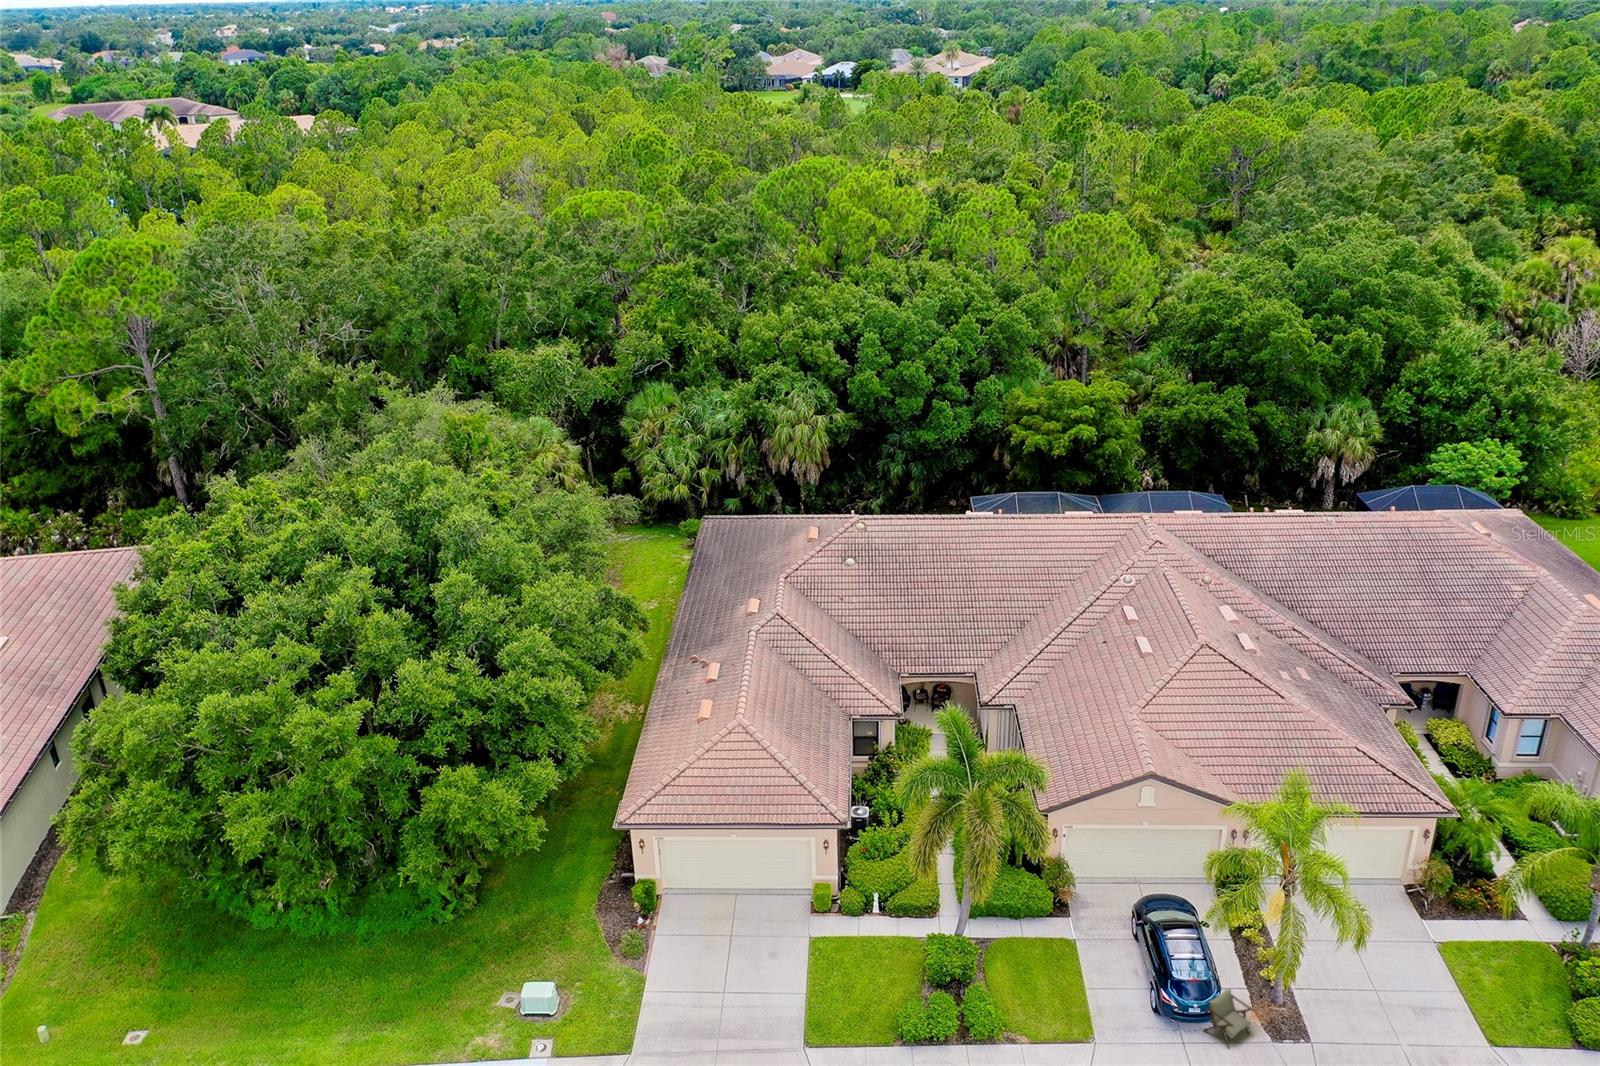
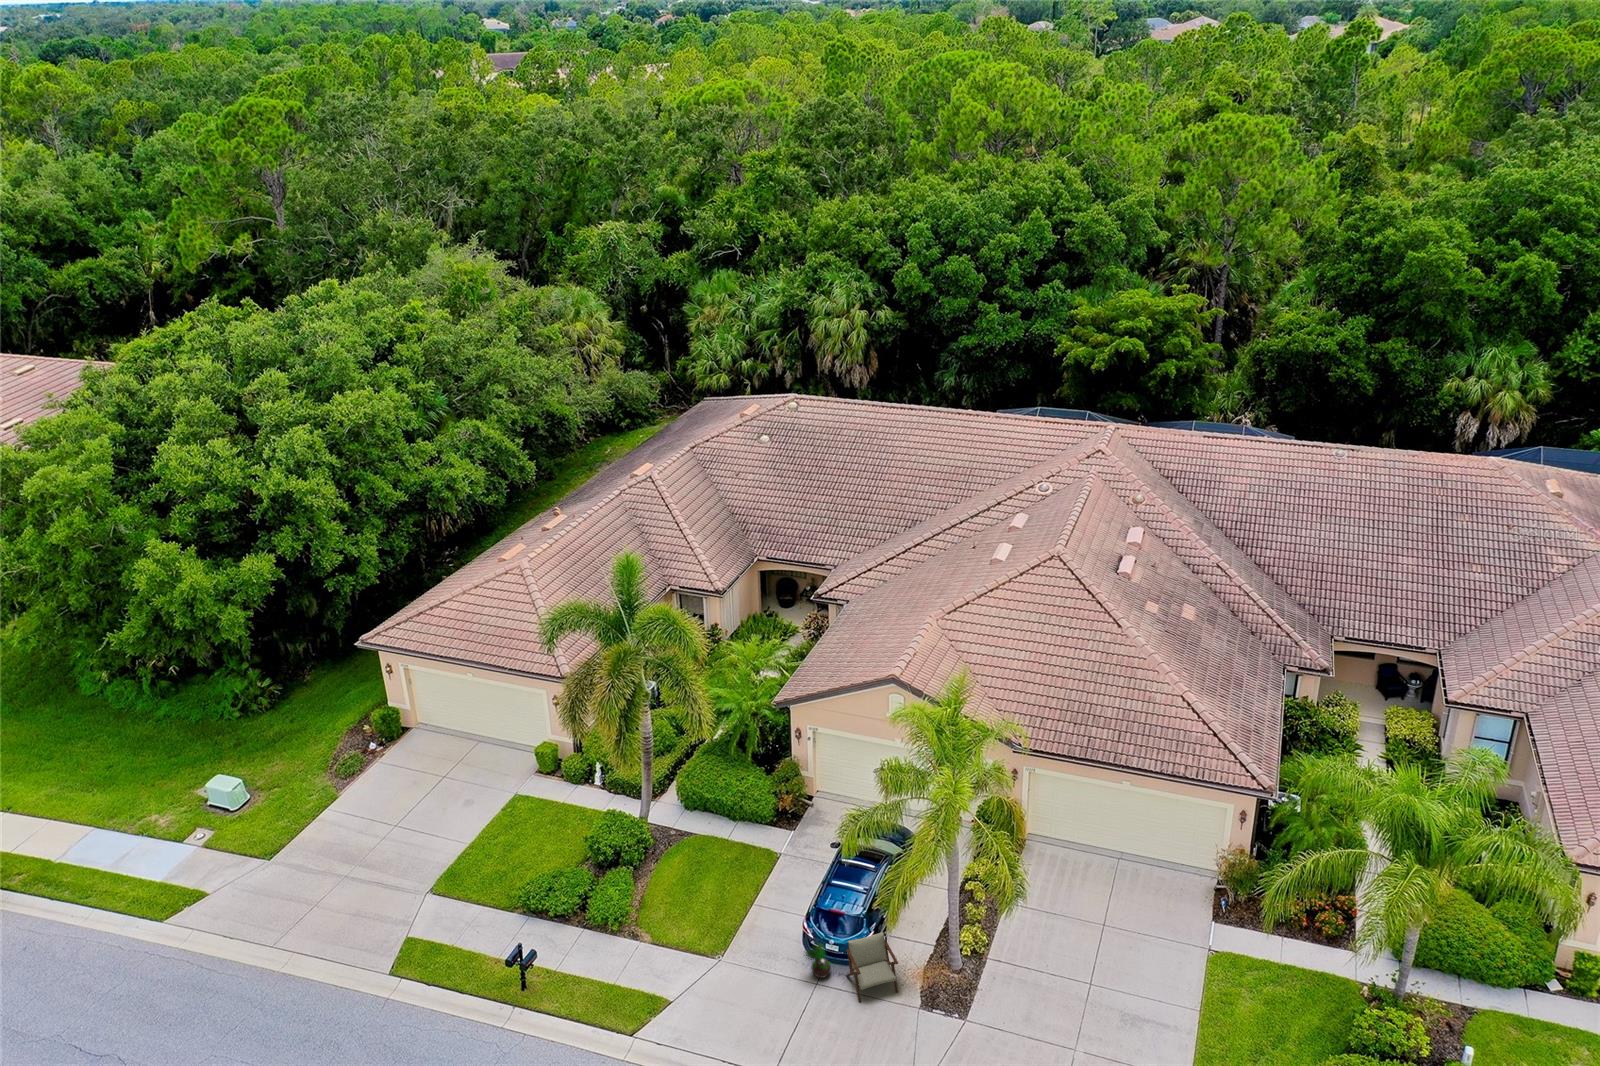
potted tree: none [1174,1008,1197,1037] -> present [806,944,831,978]

